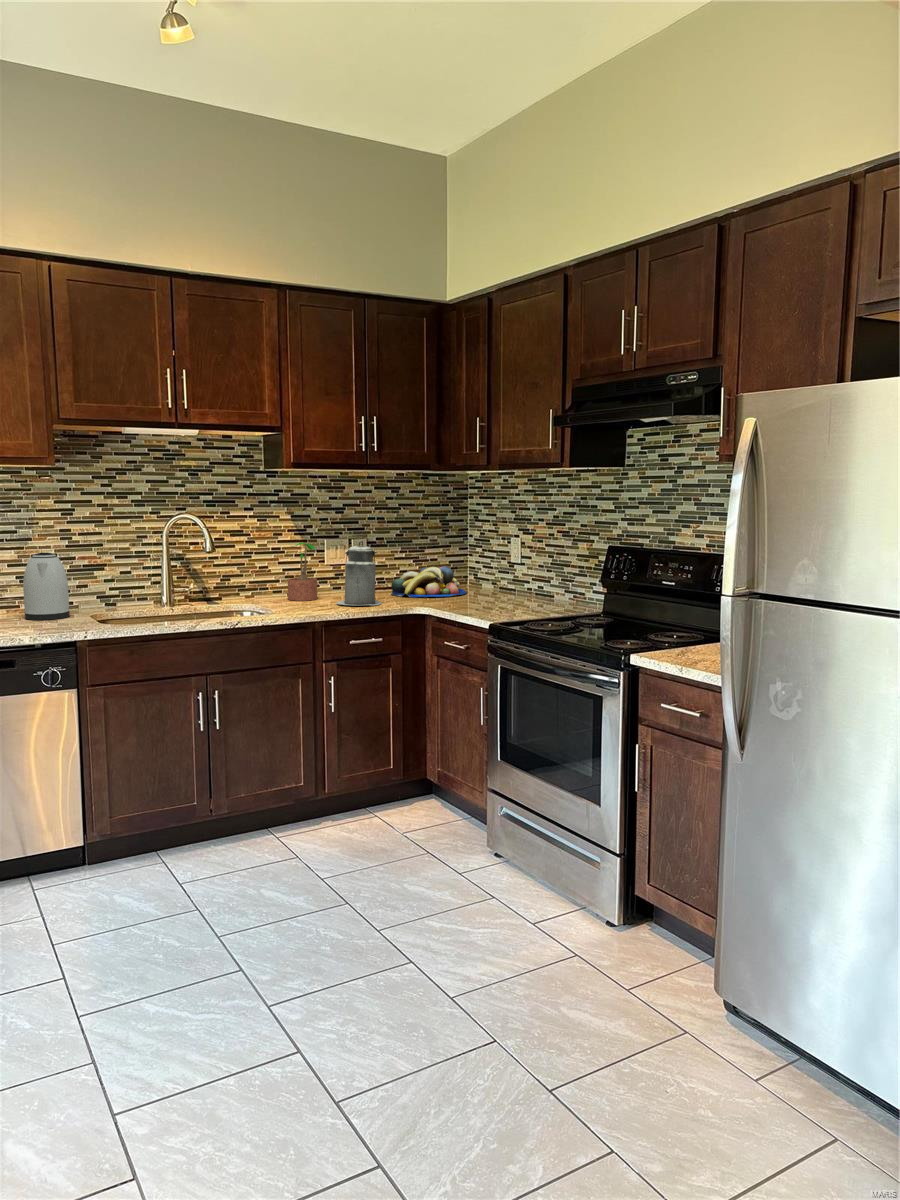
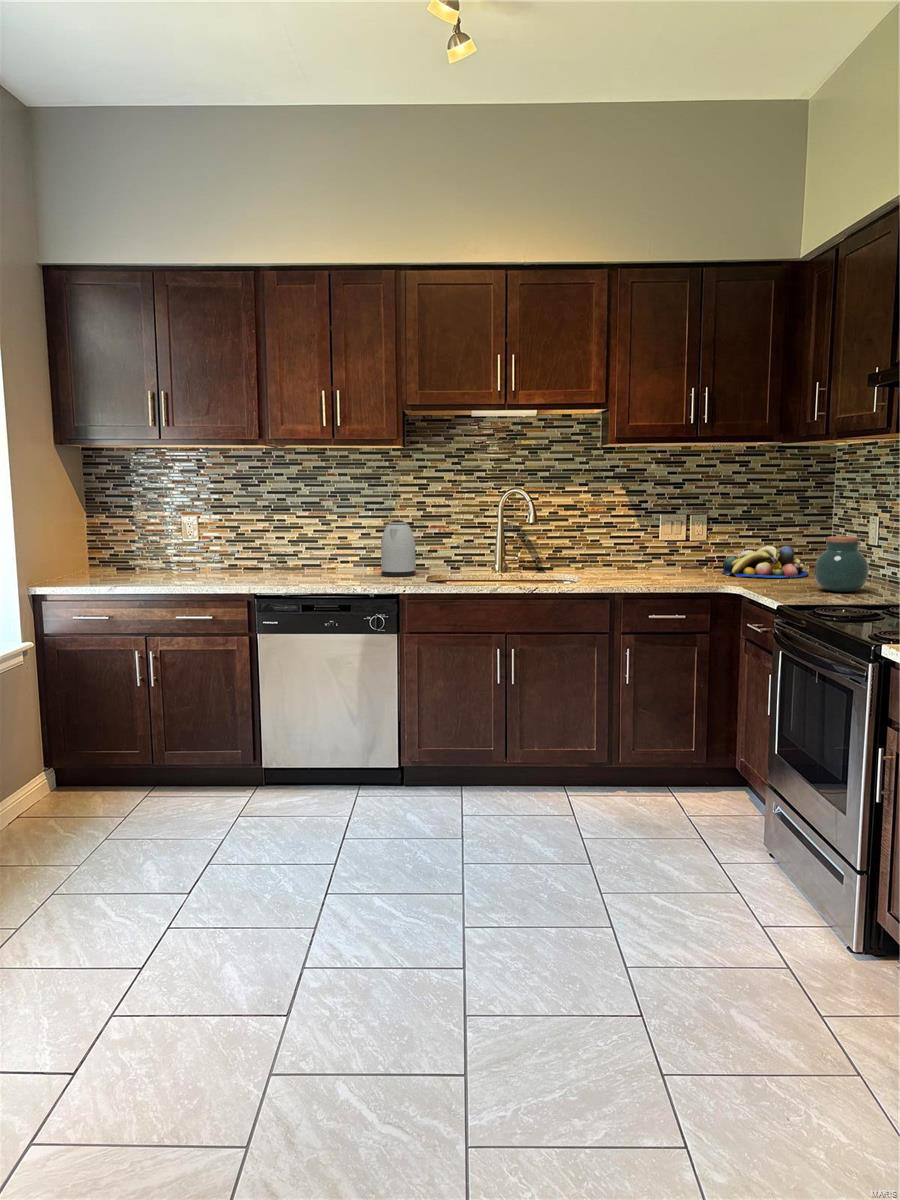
canister: present [337,541,382,606] -> none [650,515,697,582]
potted plant: present [288,543,317,601] -> none [613,517,643,574]
jar: none [495,557,539,607] -> present [814,536,869,592]

